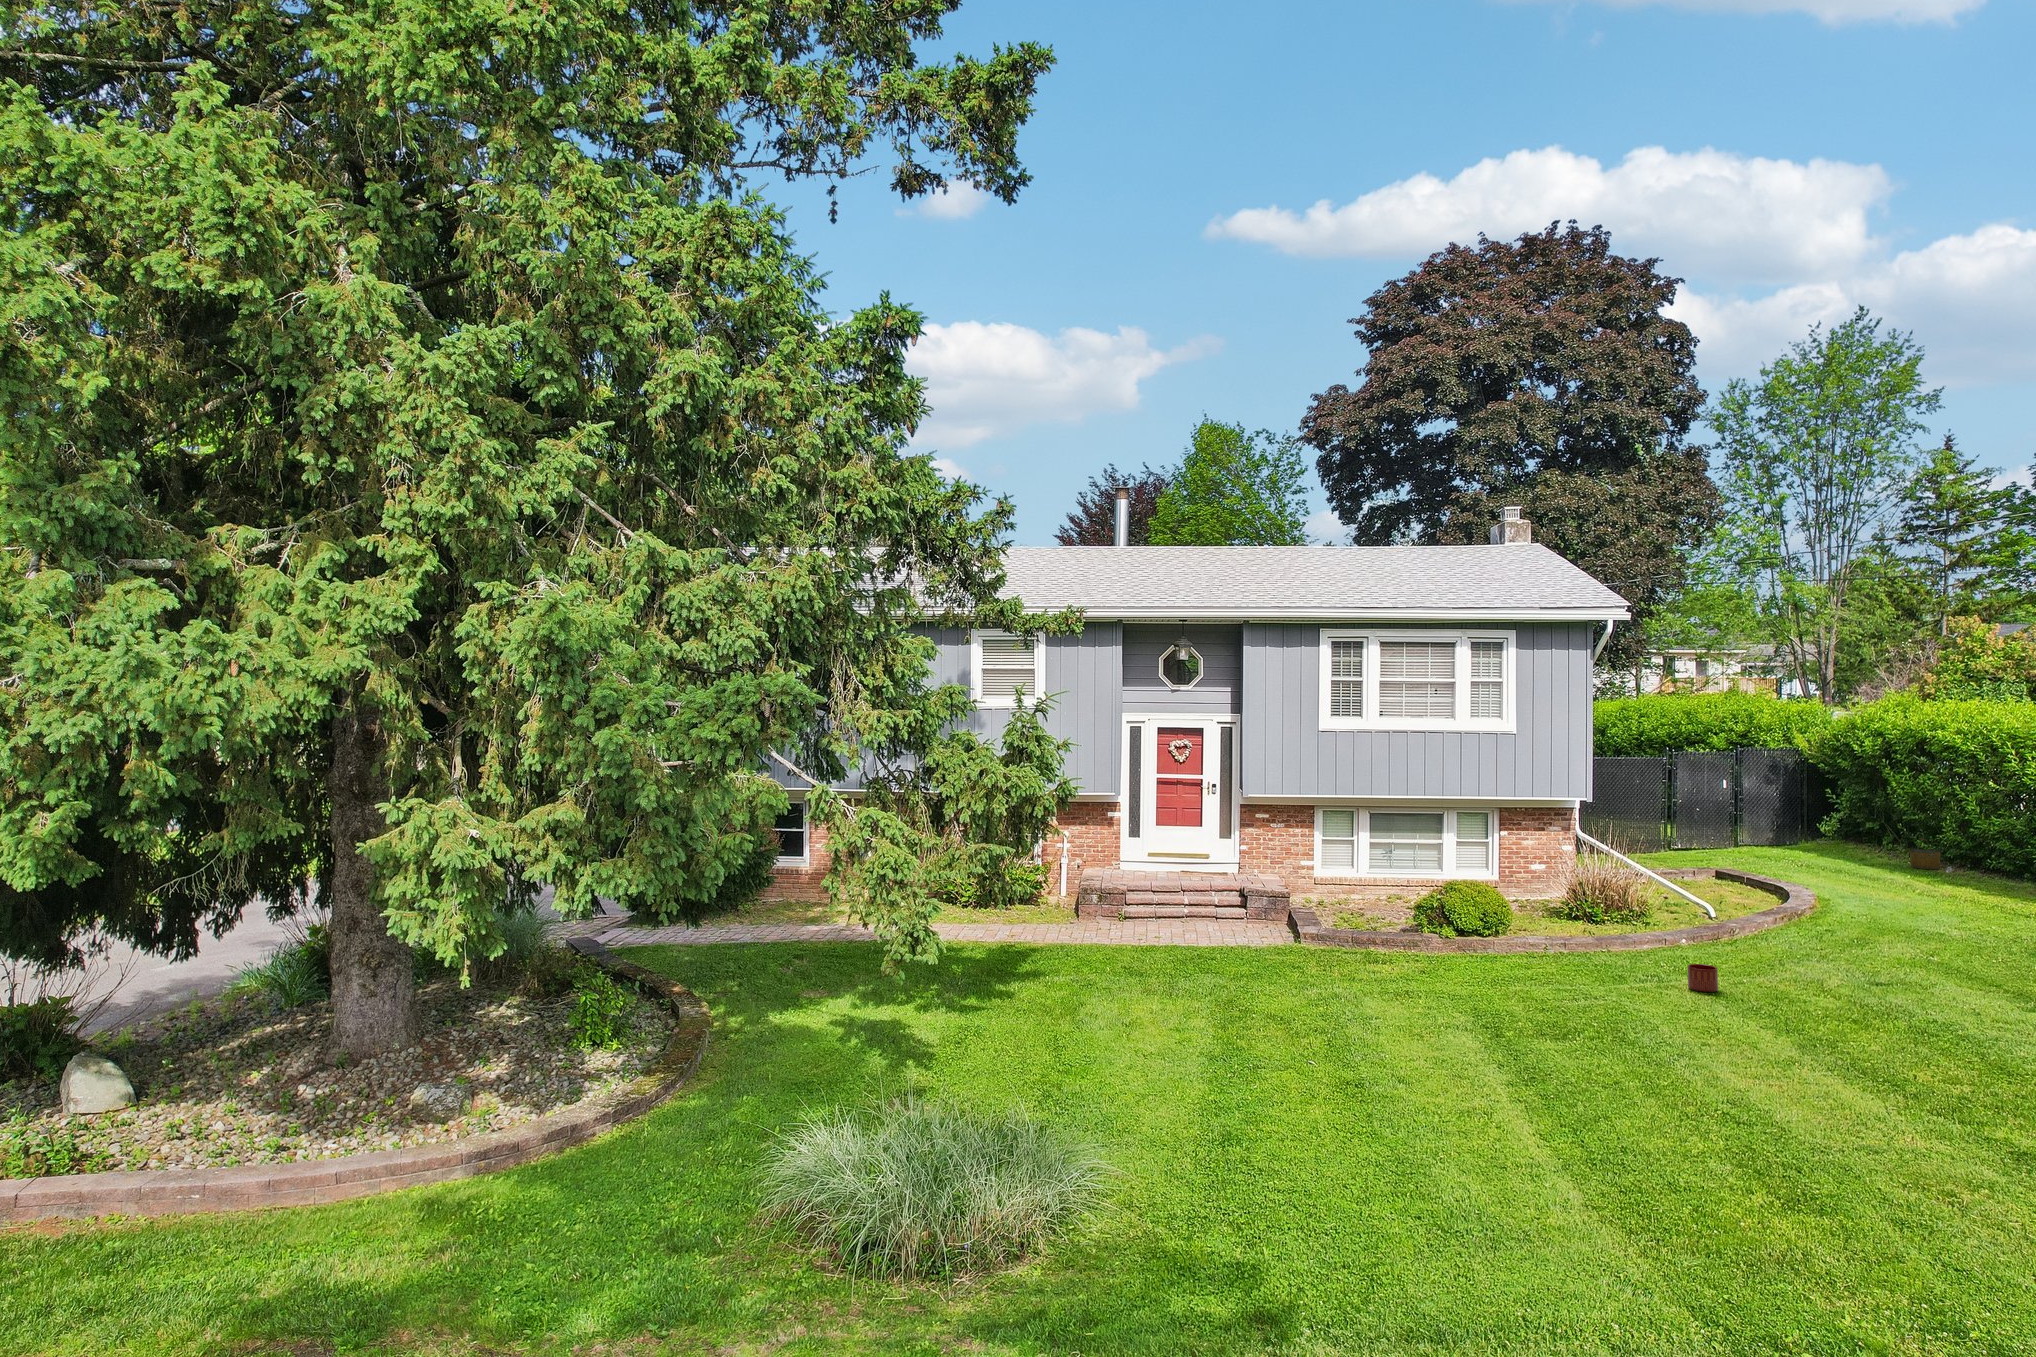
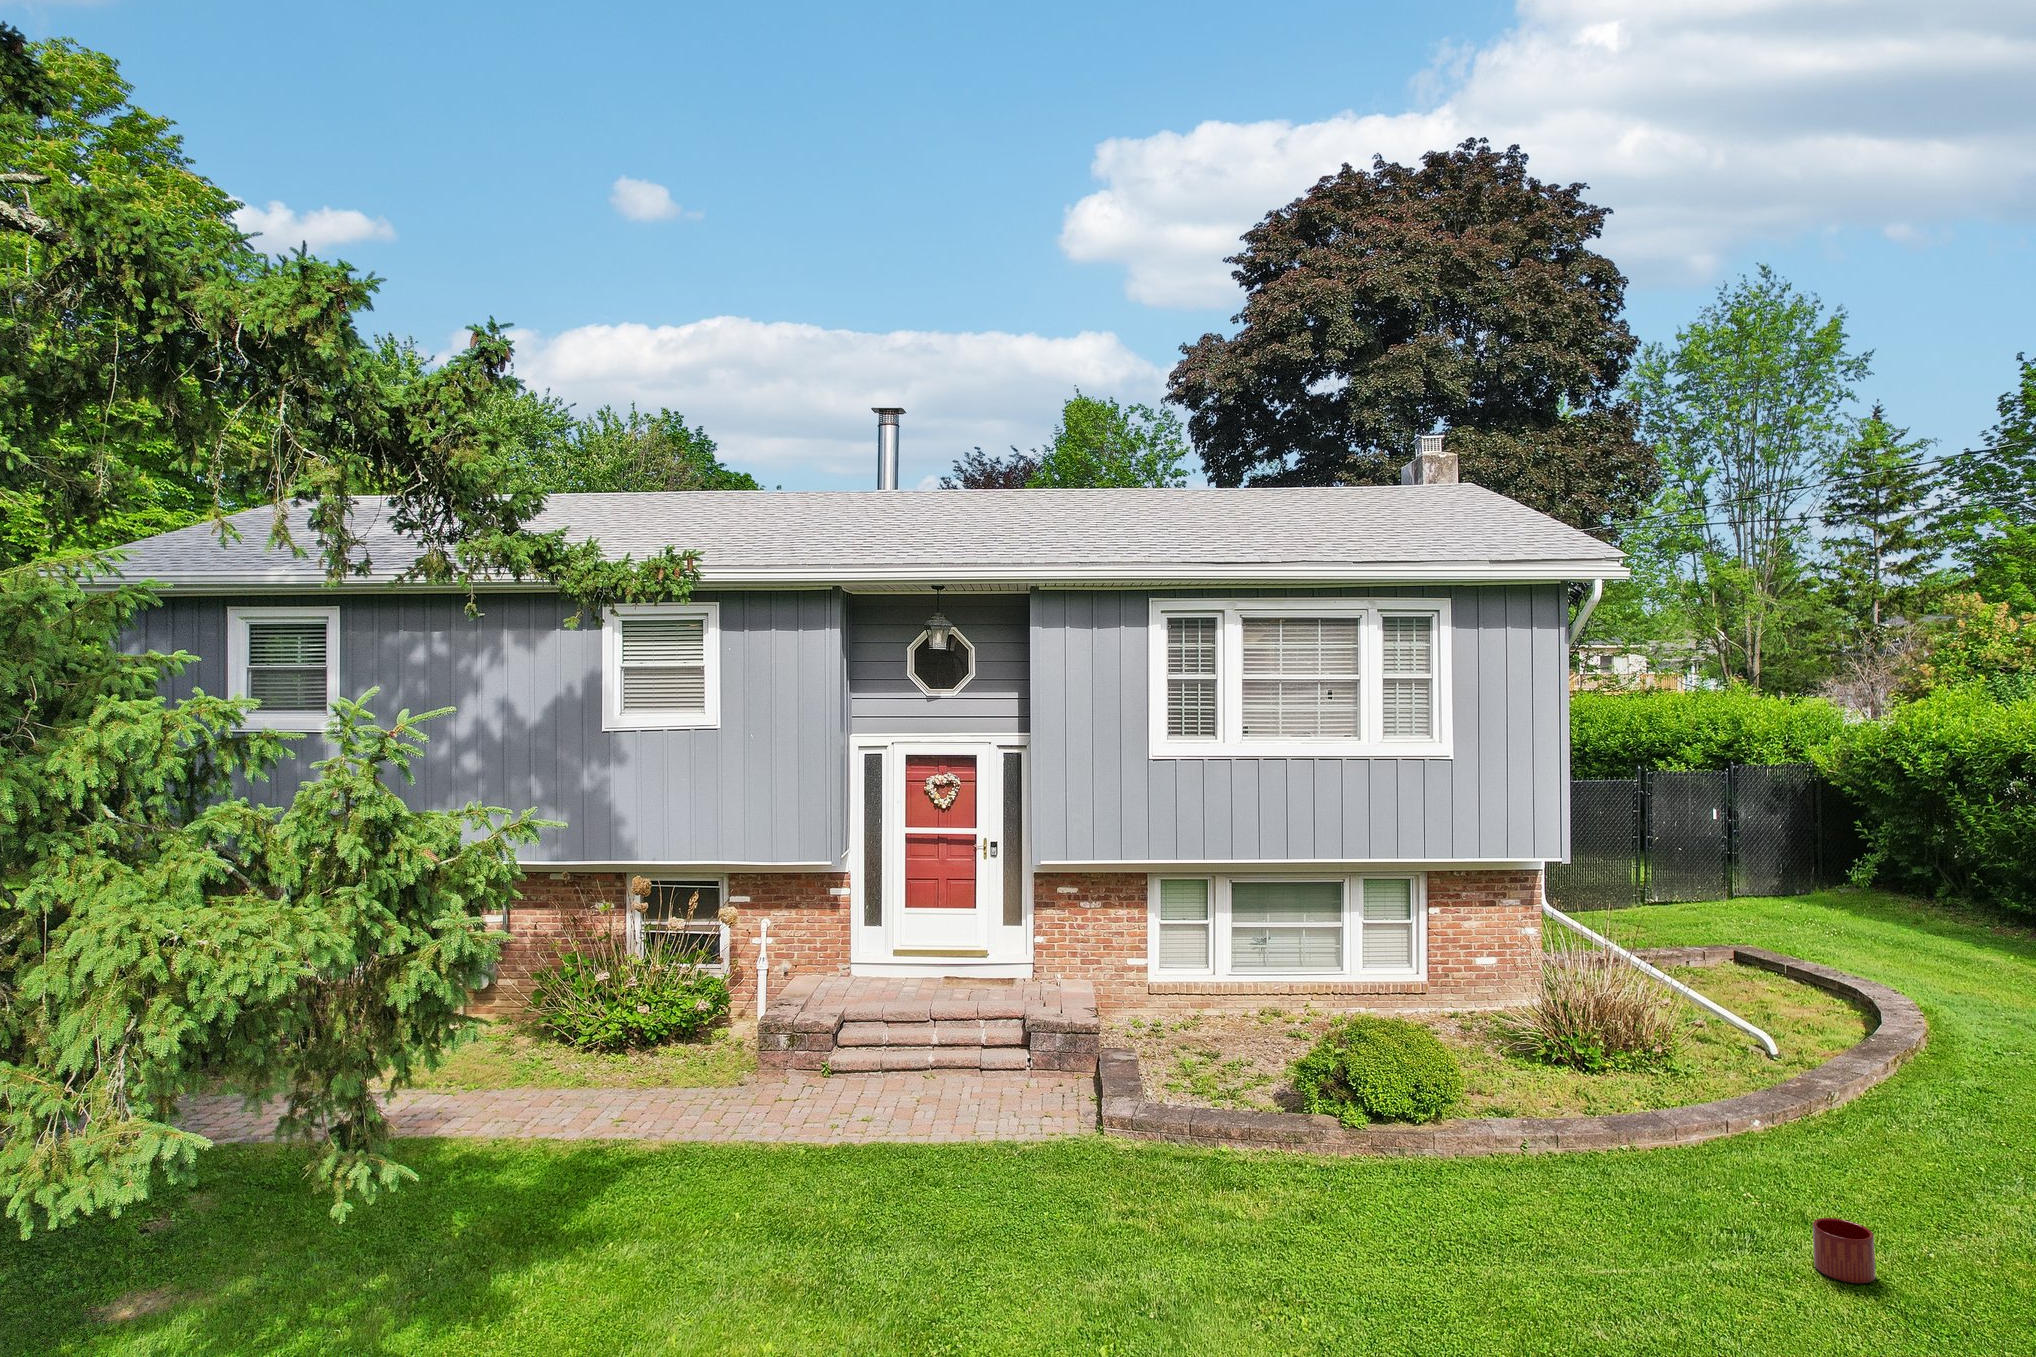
bucket: present [1910,838,1940,869] -> none [1975,896,2019,941]

